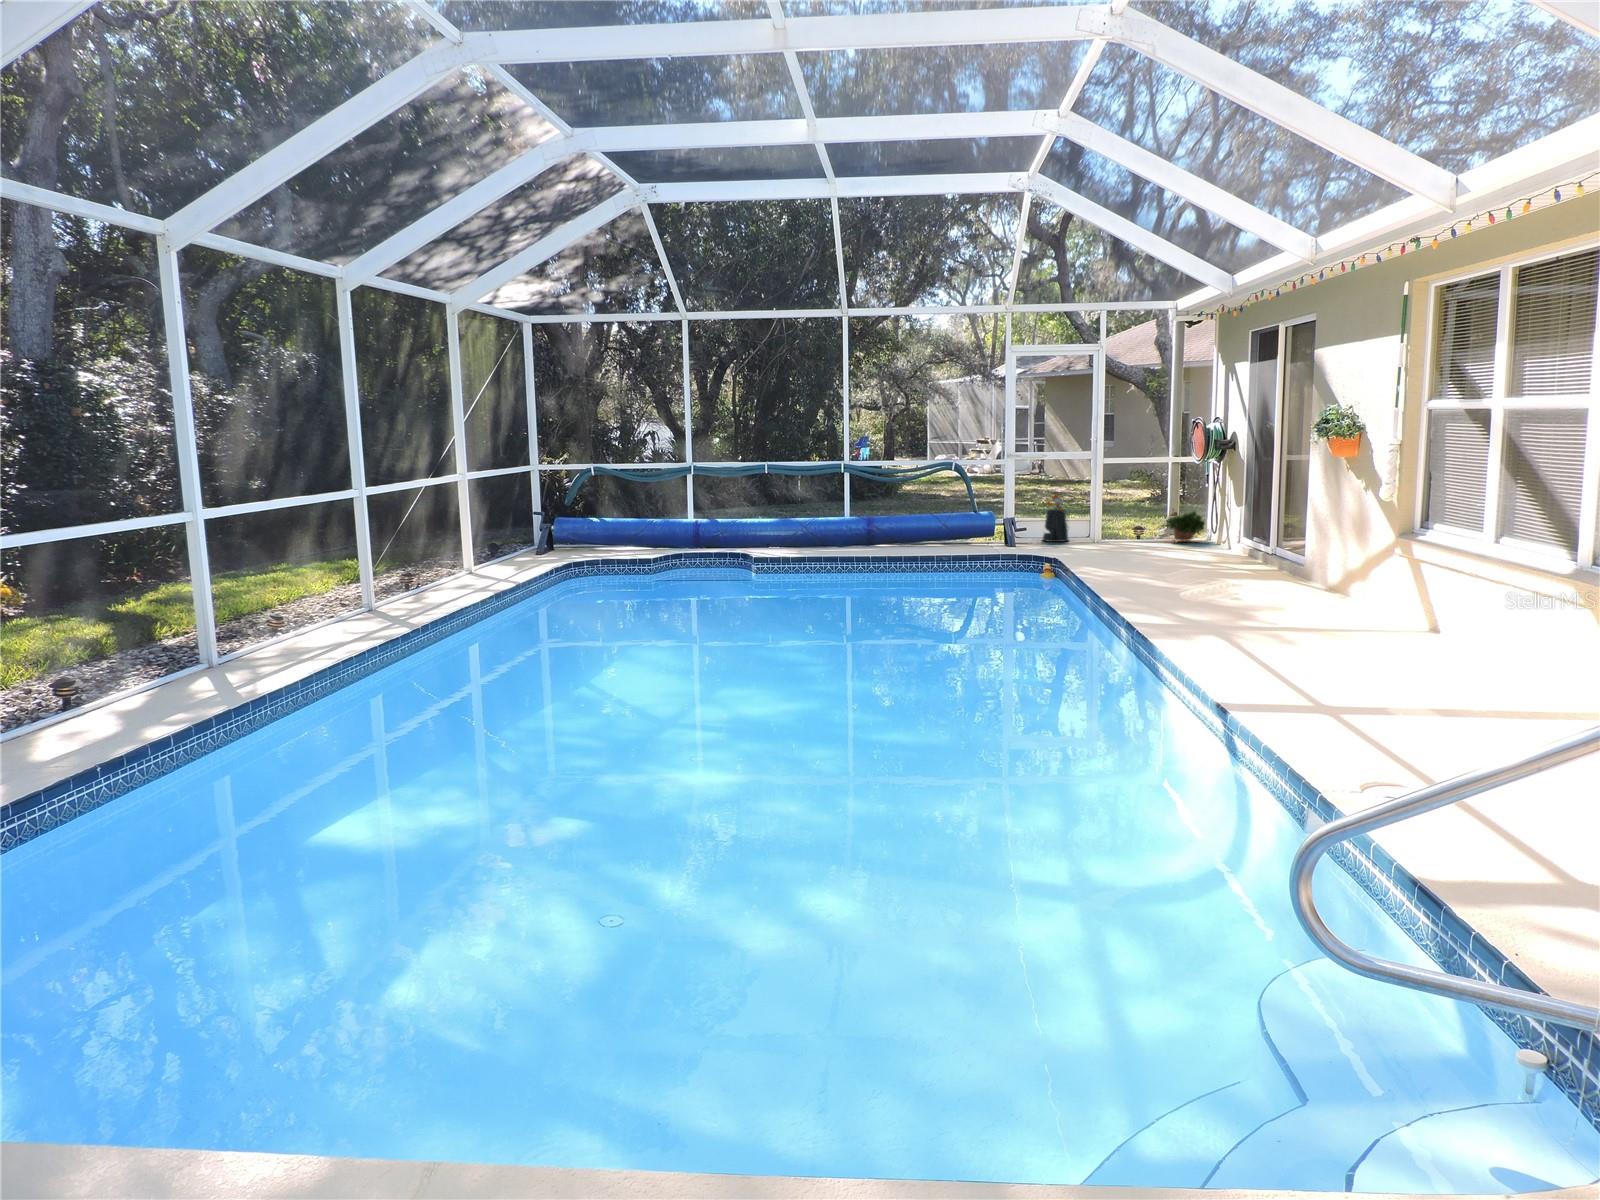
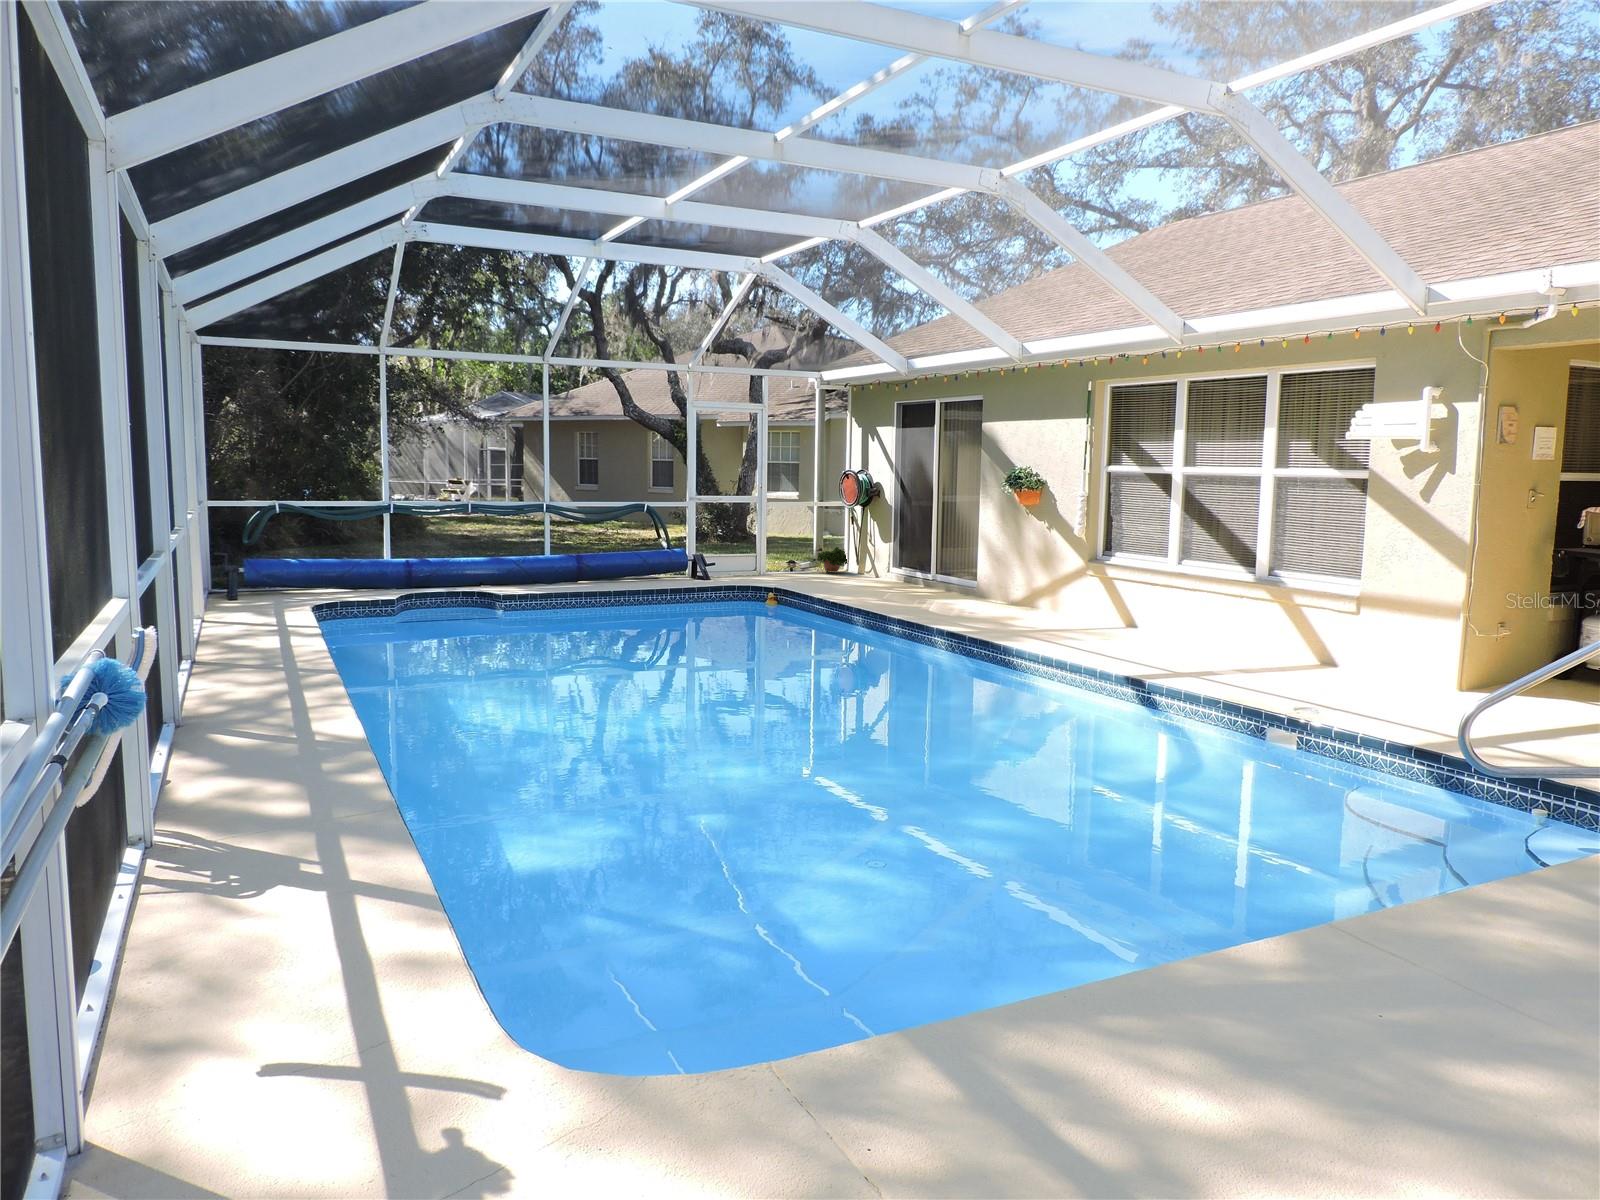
watering can: present [1042,494,1069,542] -> none [718,533,742,575]

